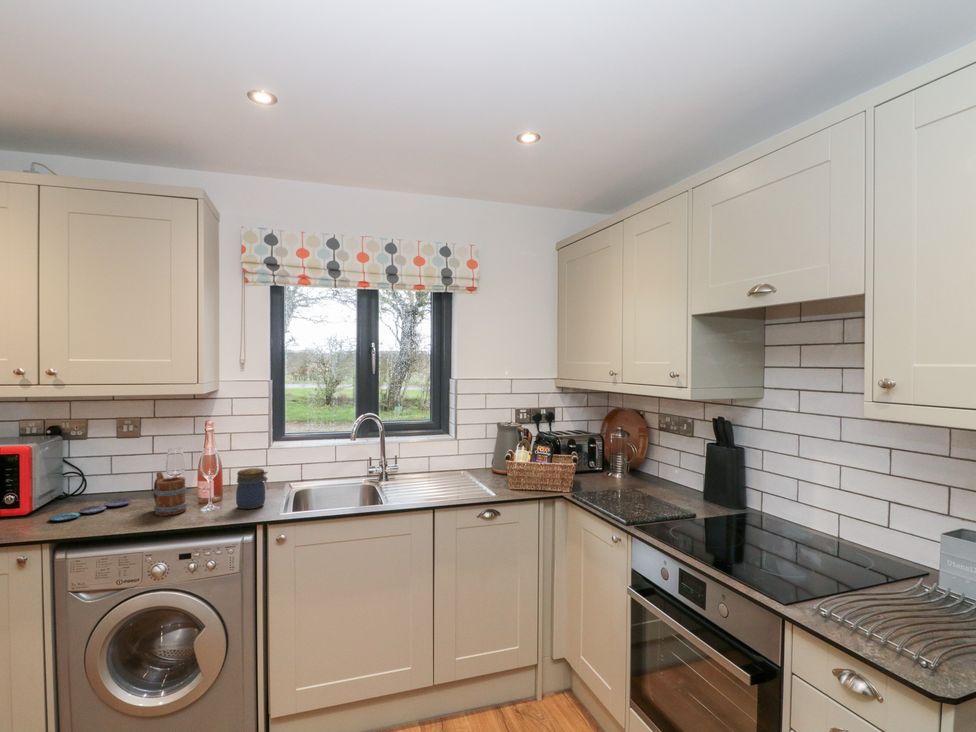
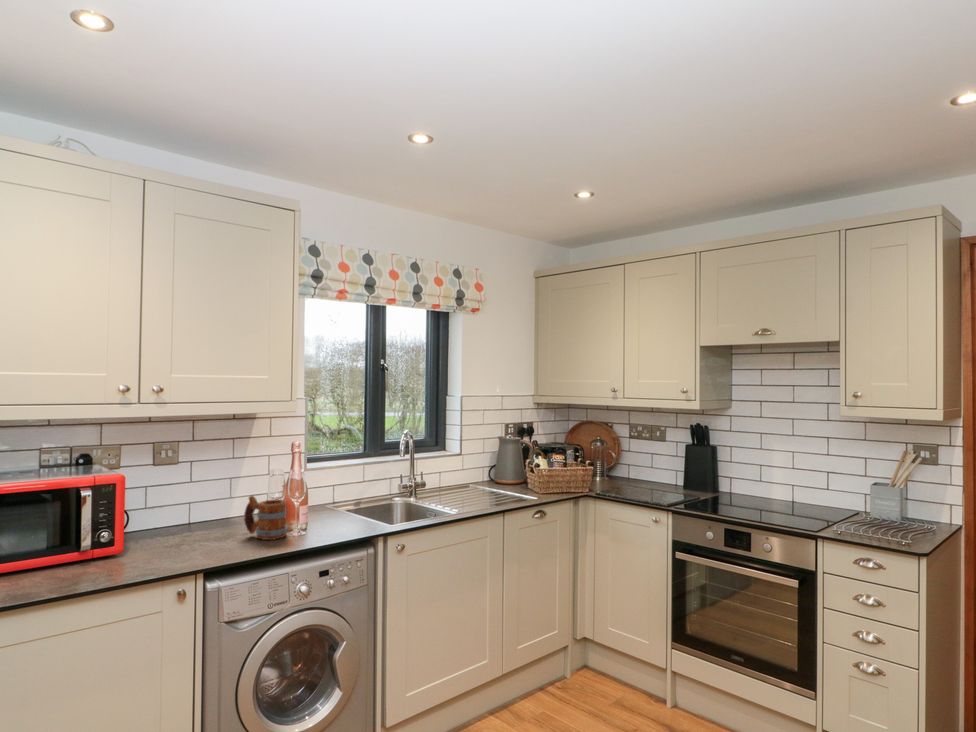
jar: present [236,468,267,509] -> none [328,487,356,527]
plate: present [49,499,131,521] -> none [151,531,205,555]

